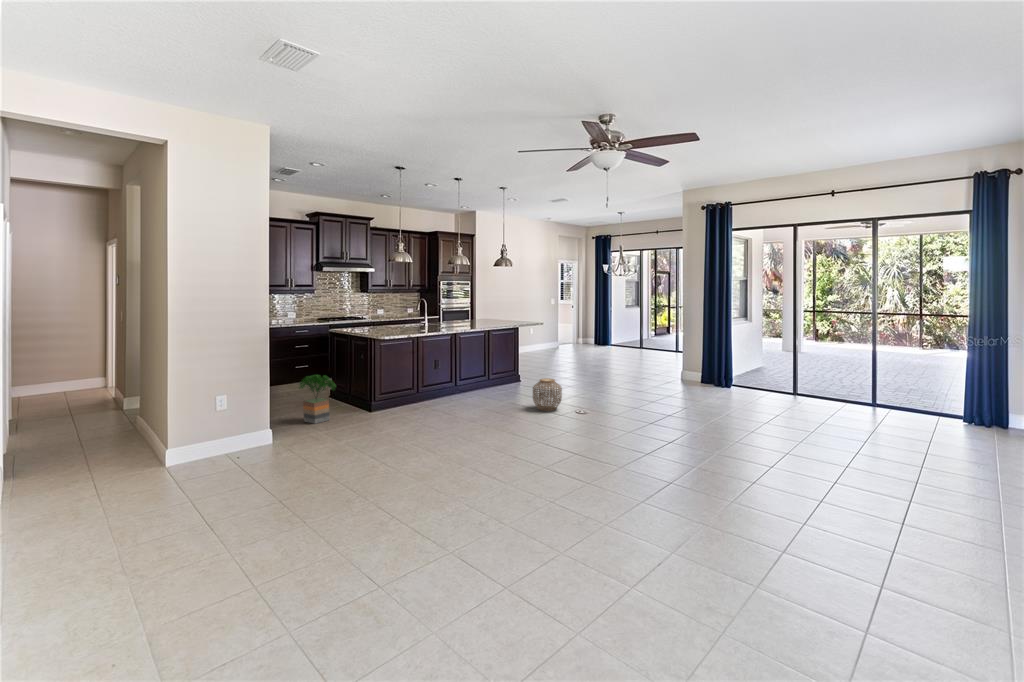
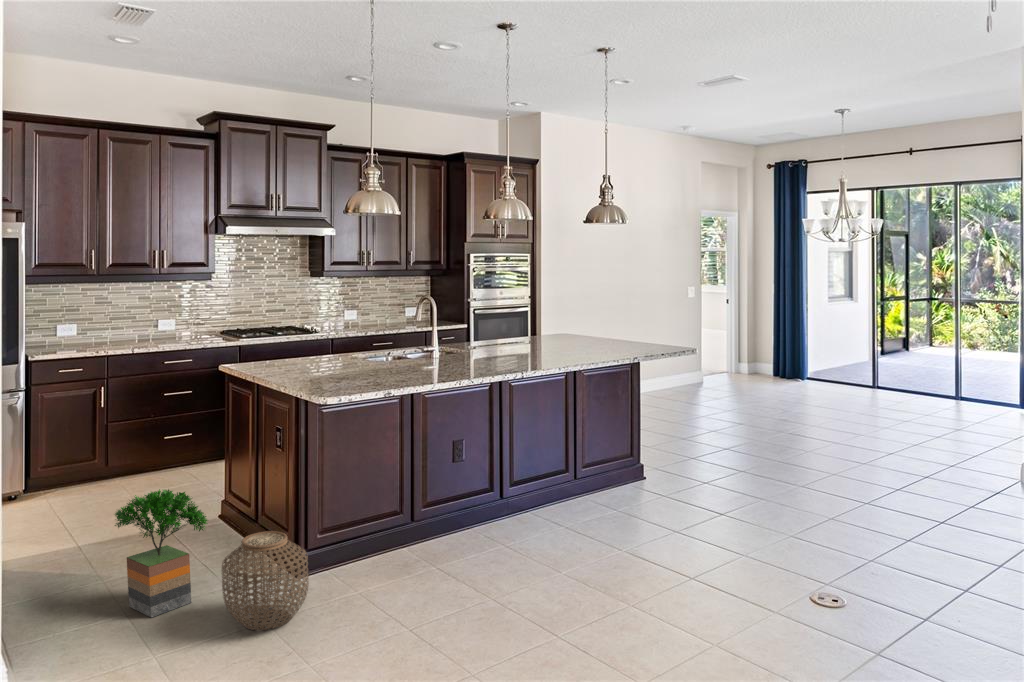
woven basket: present [533,378,562,411] -> present [222,531,309,630]

